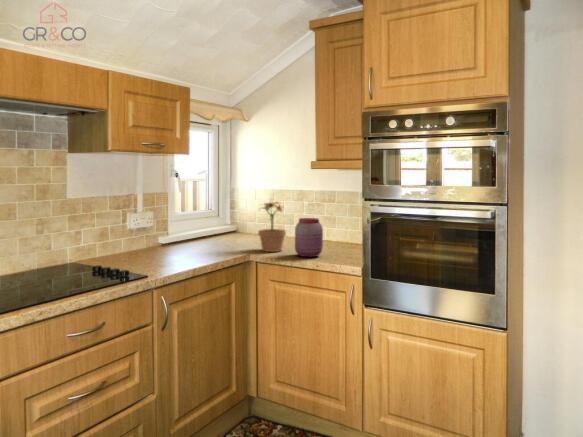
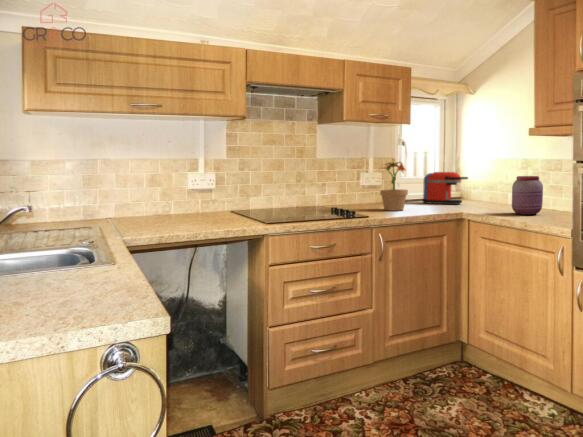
potted plant: present [258,202,286,252] -> present [380,159,408,211]
coffee maker: none [197,210,243,244] -> present [422,172,468,204]

